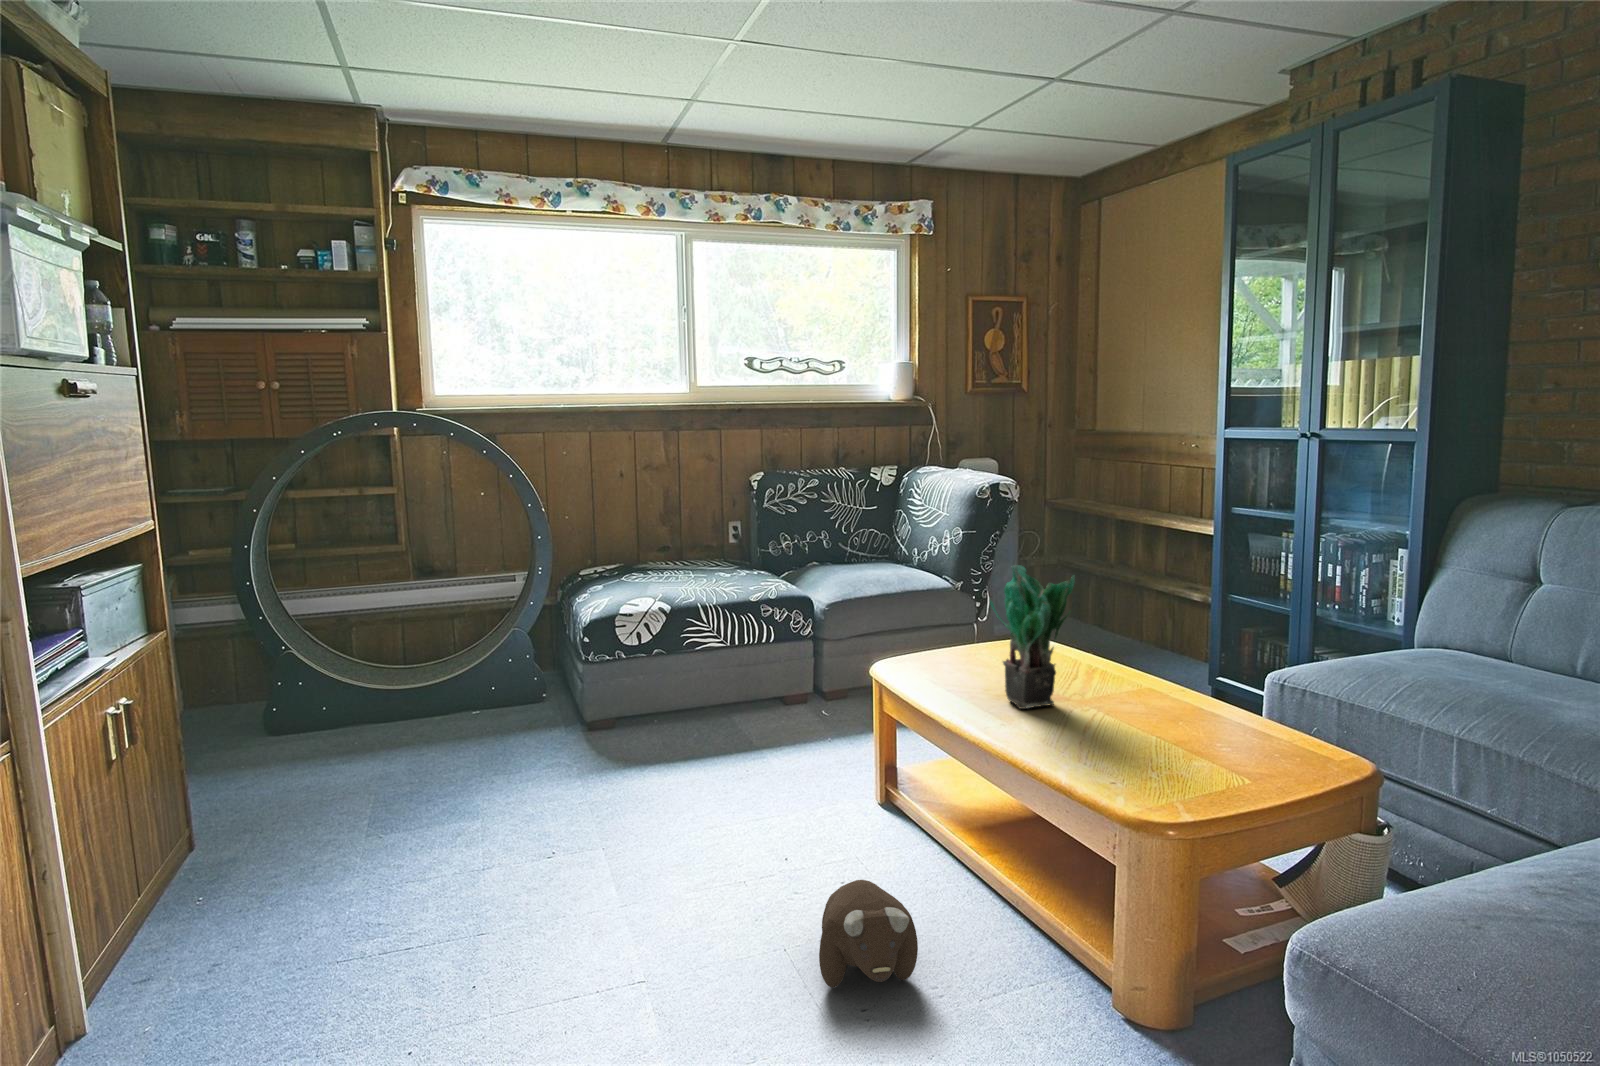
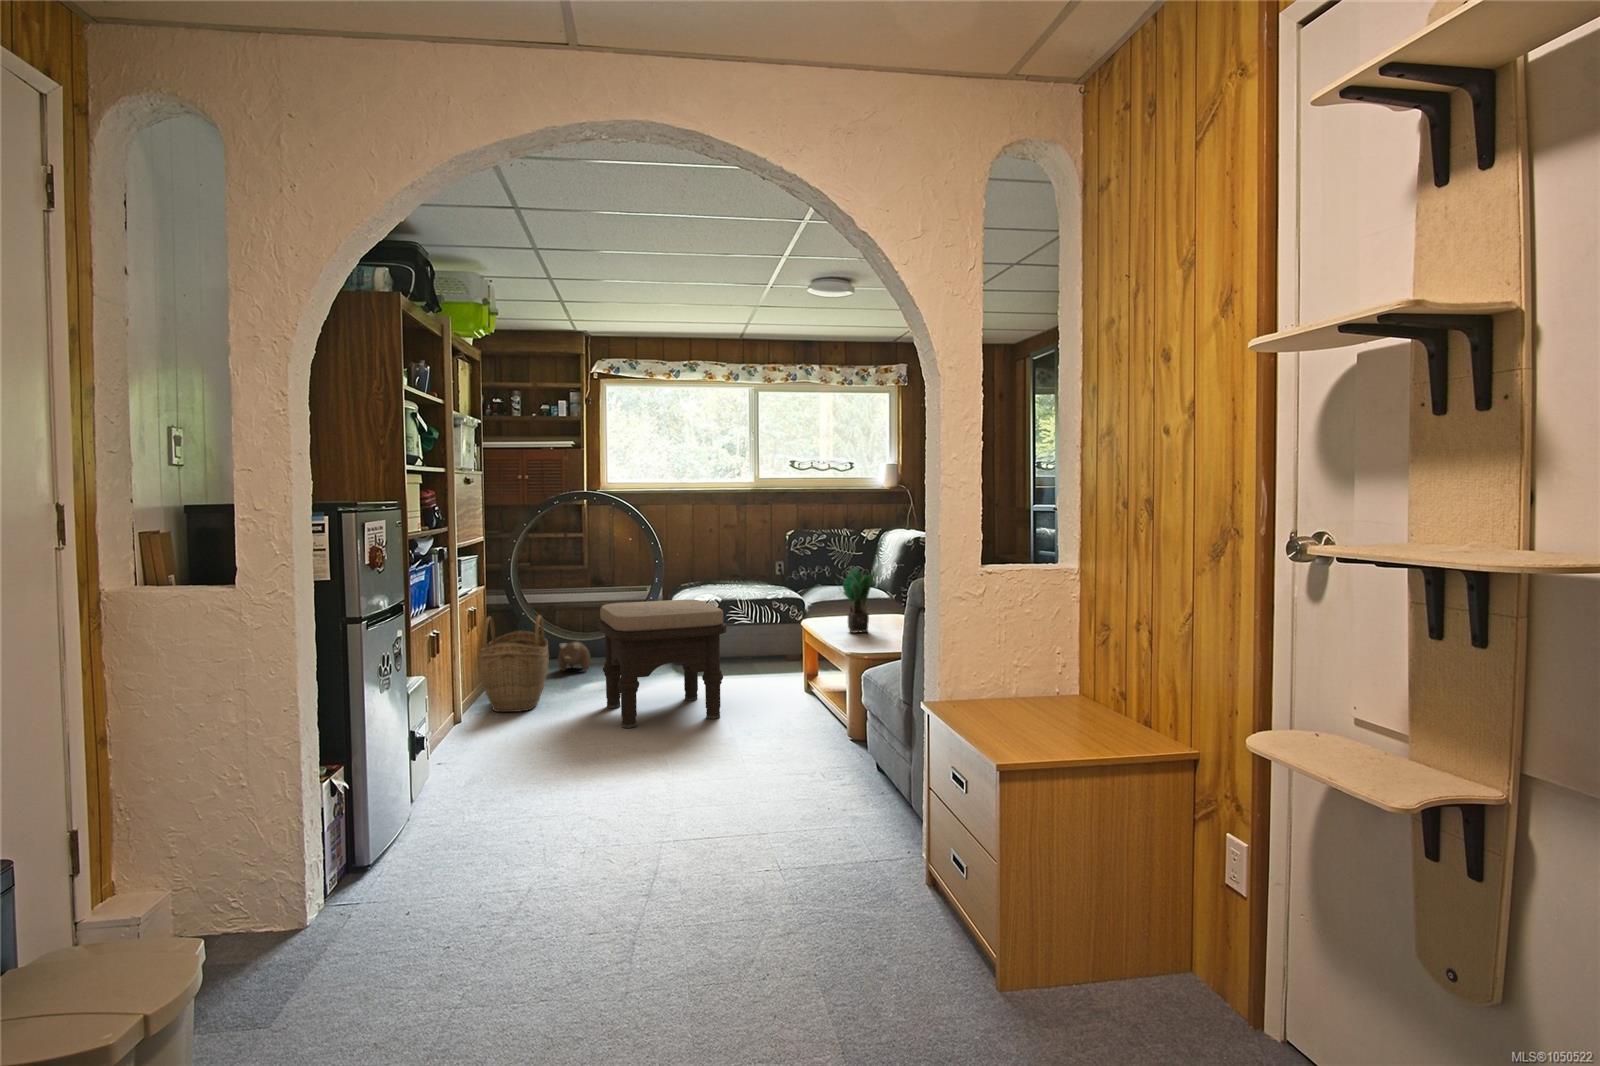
ottoman: none [440,639,759,1002] -> present [597,600,726,728]
woven basket: none [135,701,326,951] -> present [480,615,549,712]
plush toy: present [819,880,918,987] -> present [558,641,590,671]

